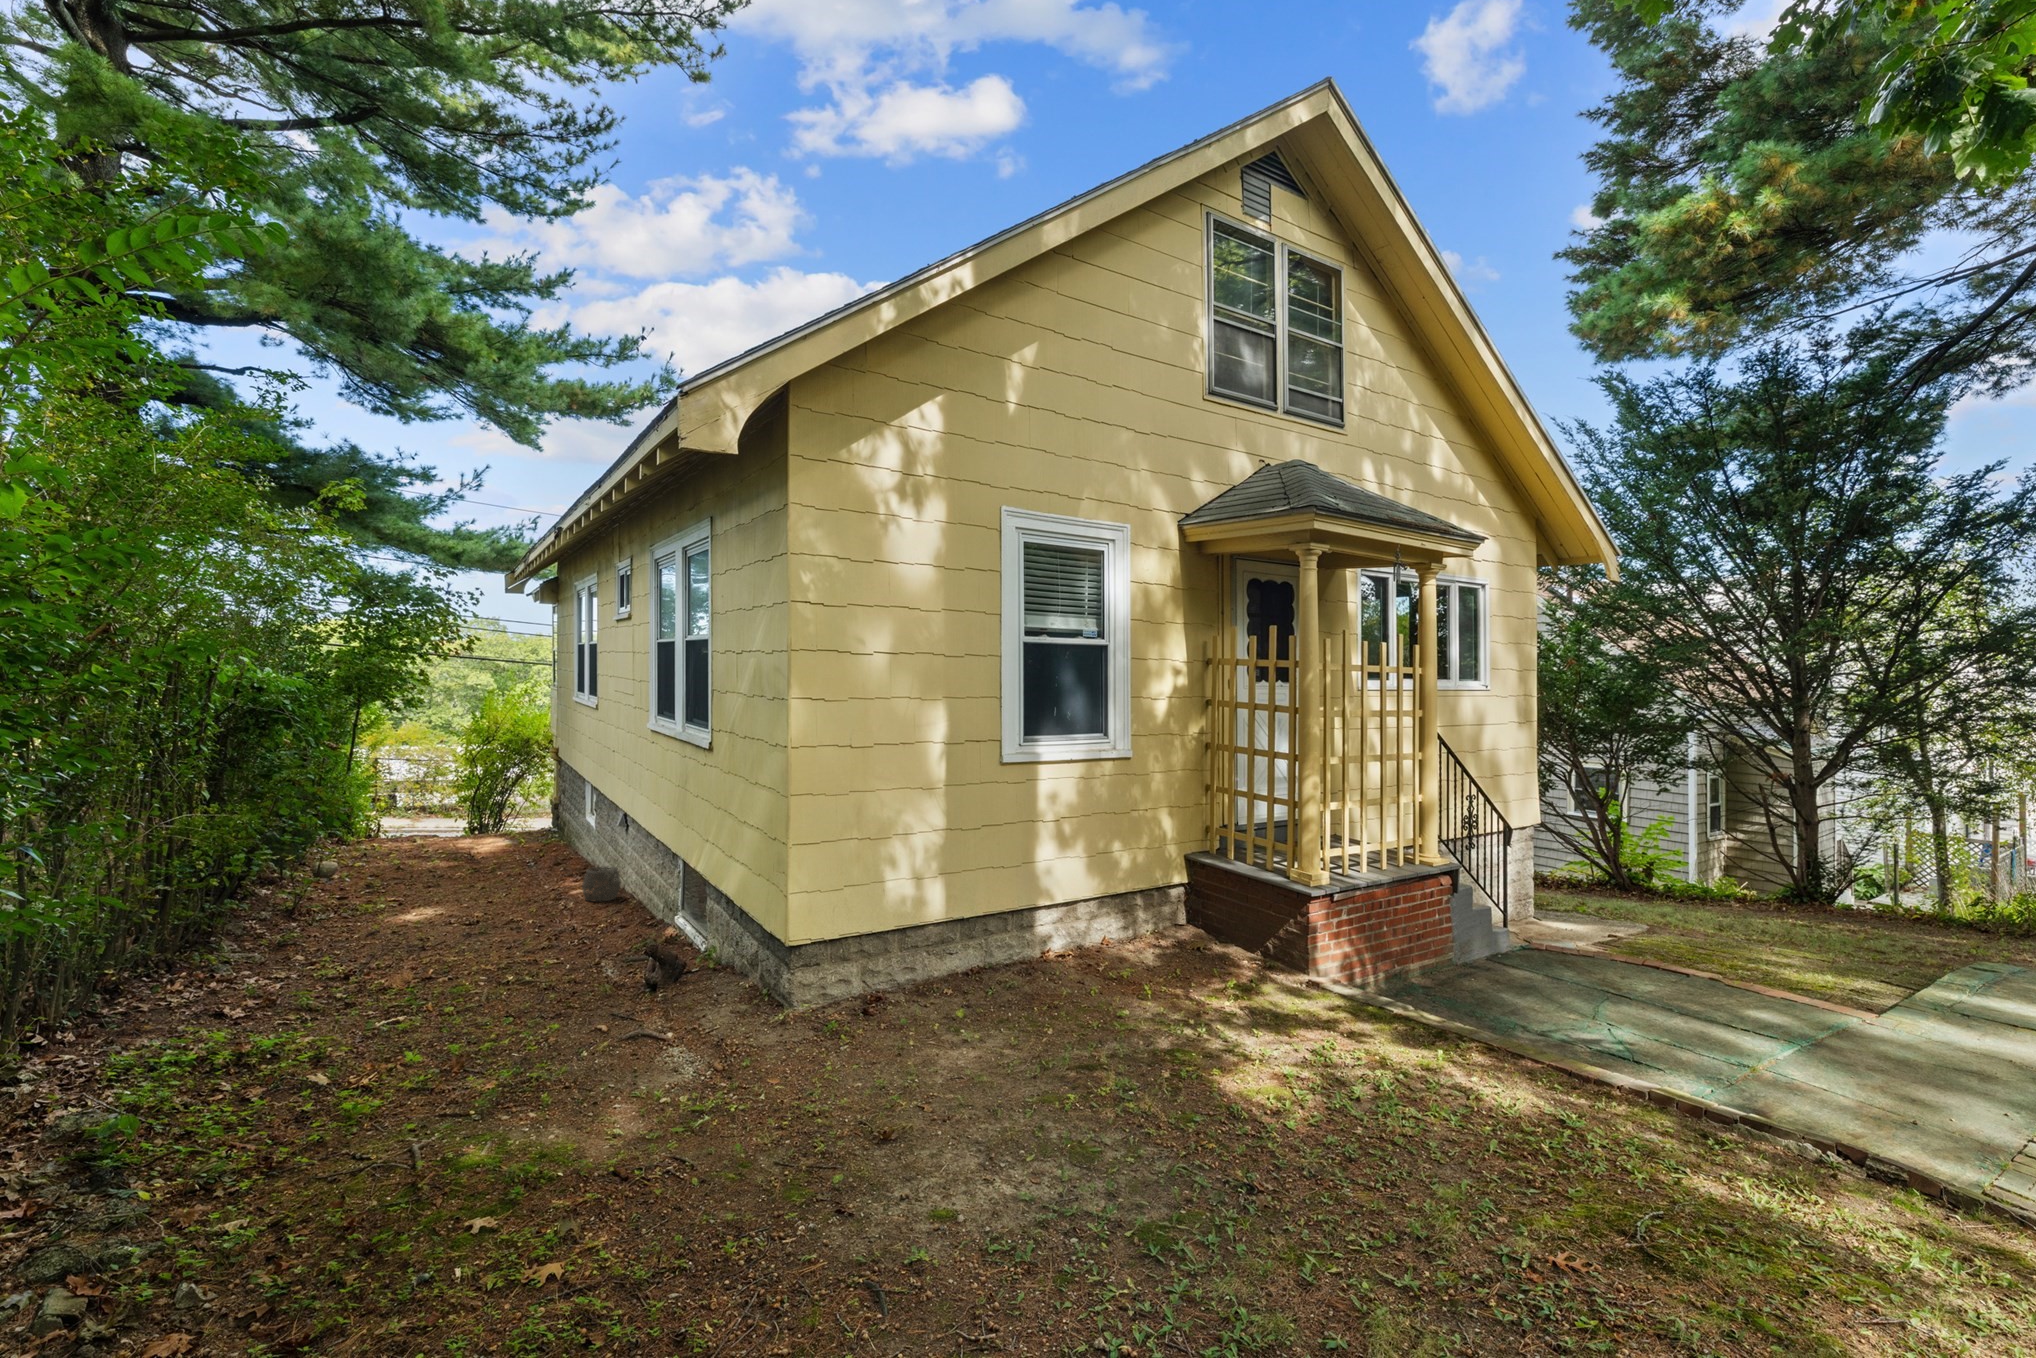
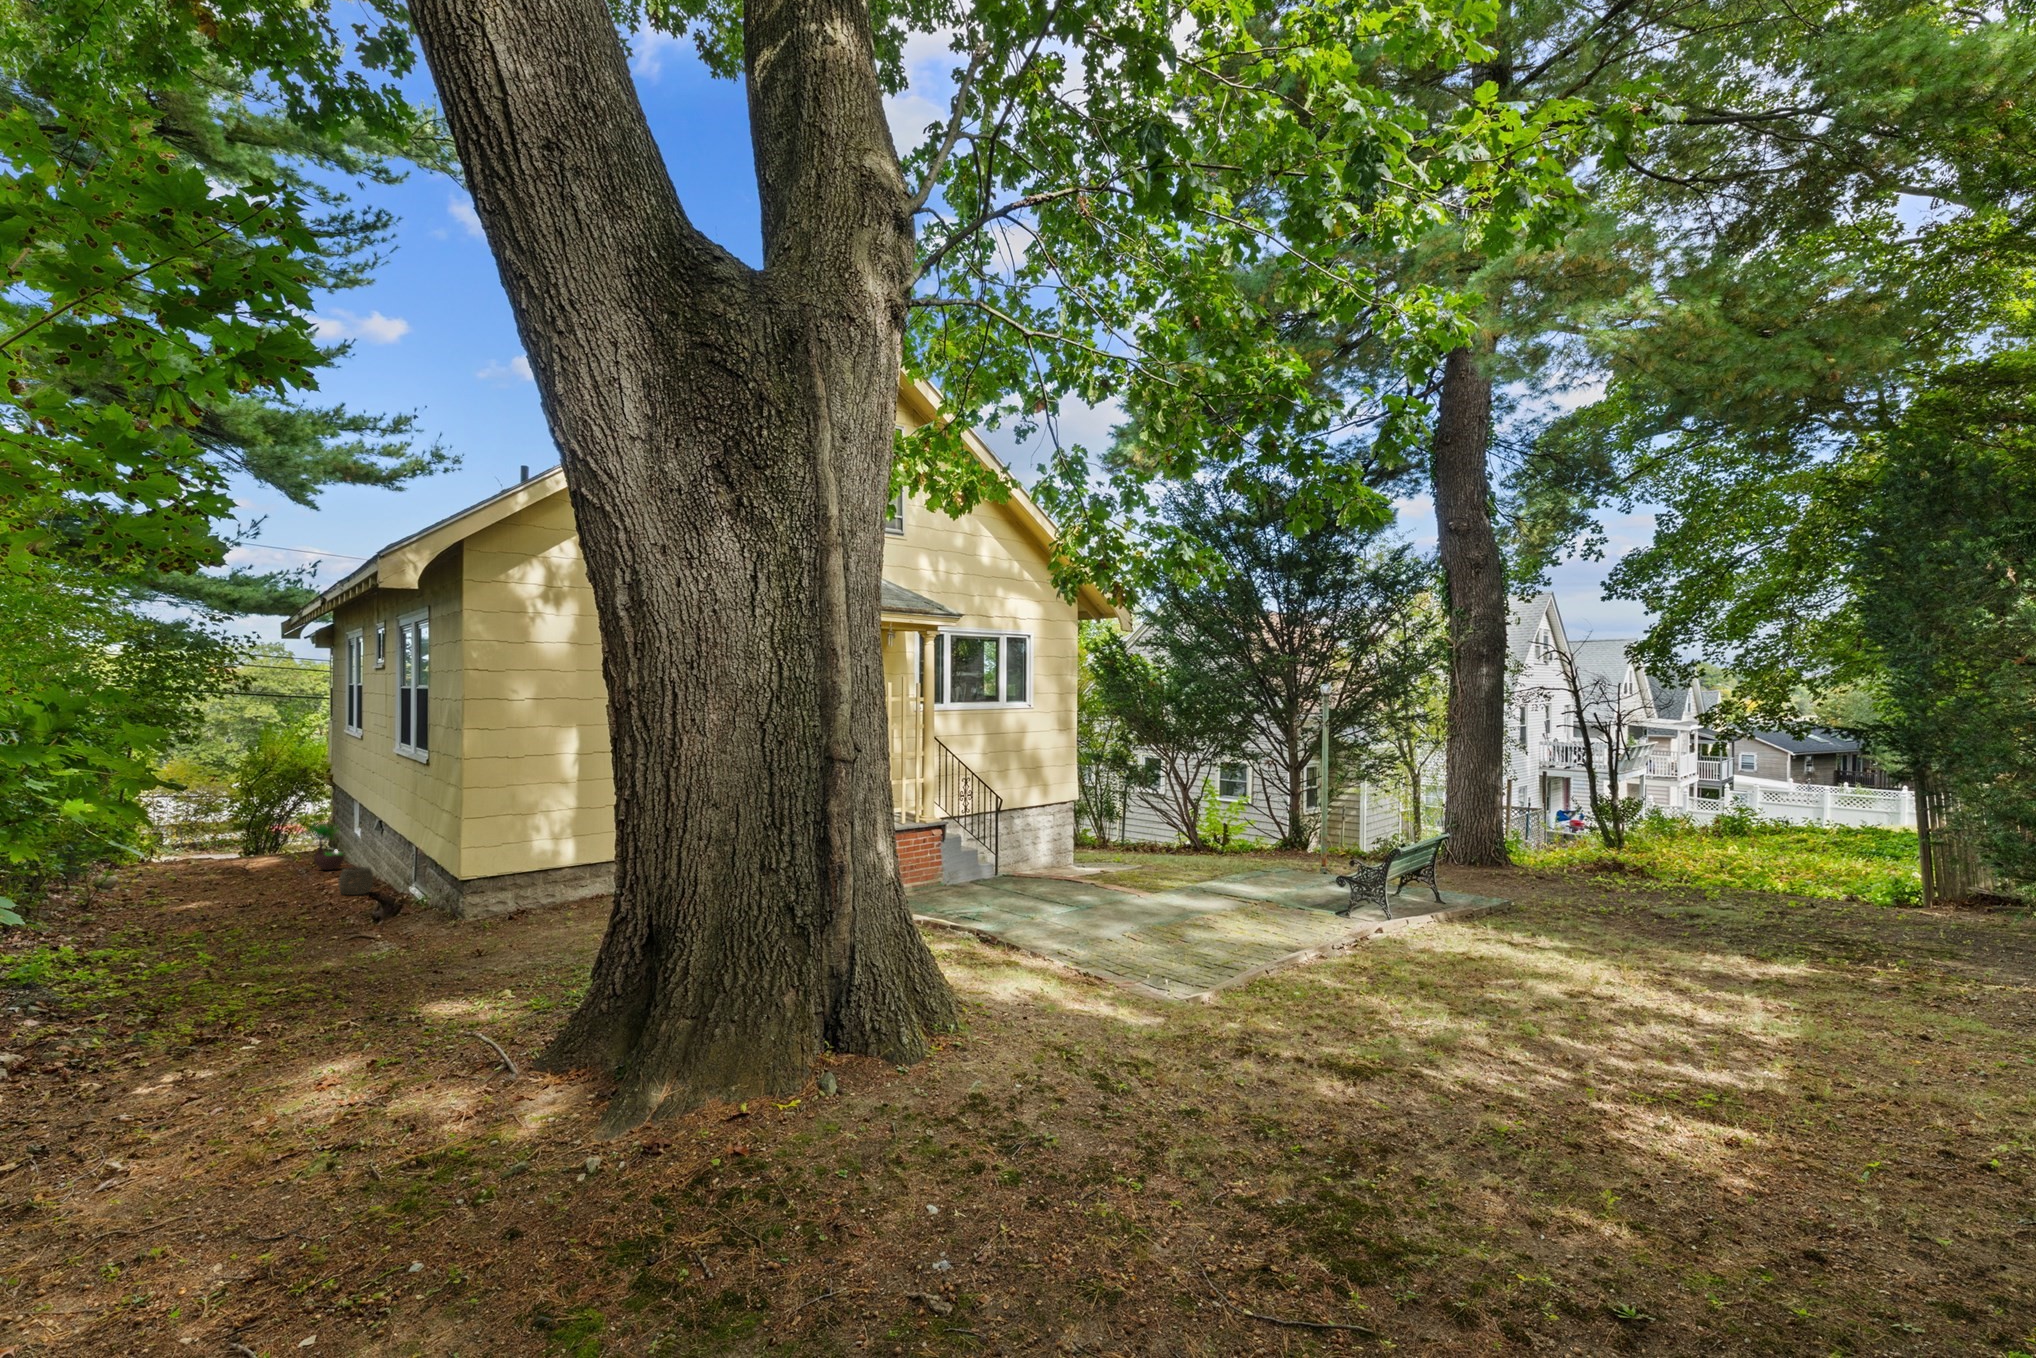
potted tree: none [537,797,578,859] -> present [308,822,344,870]

